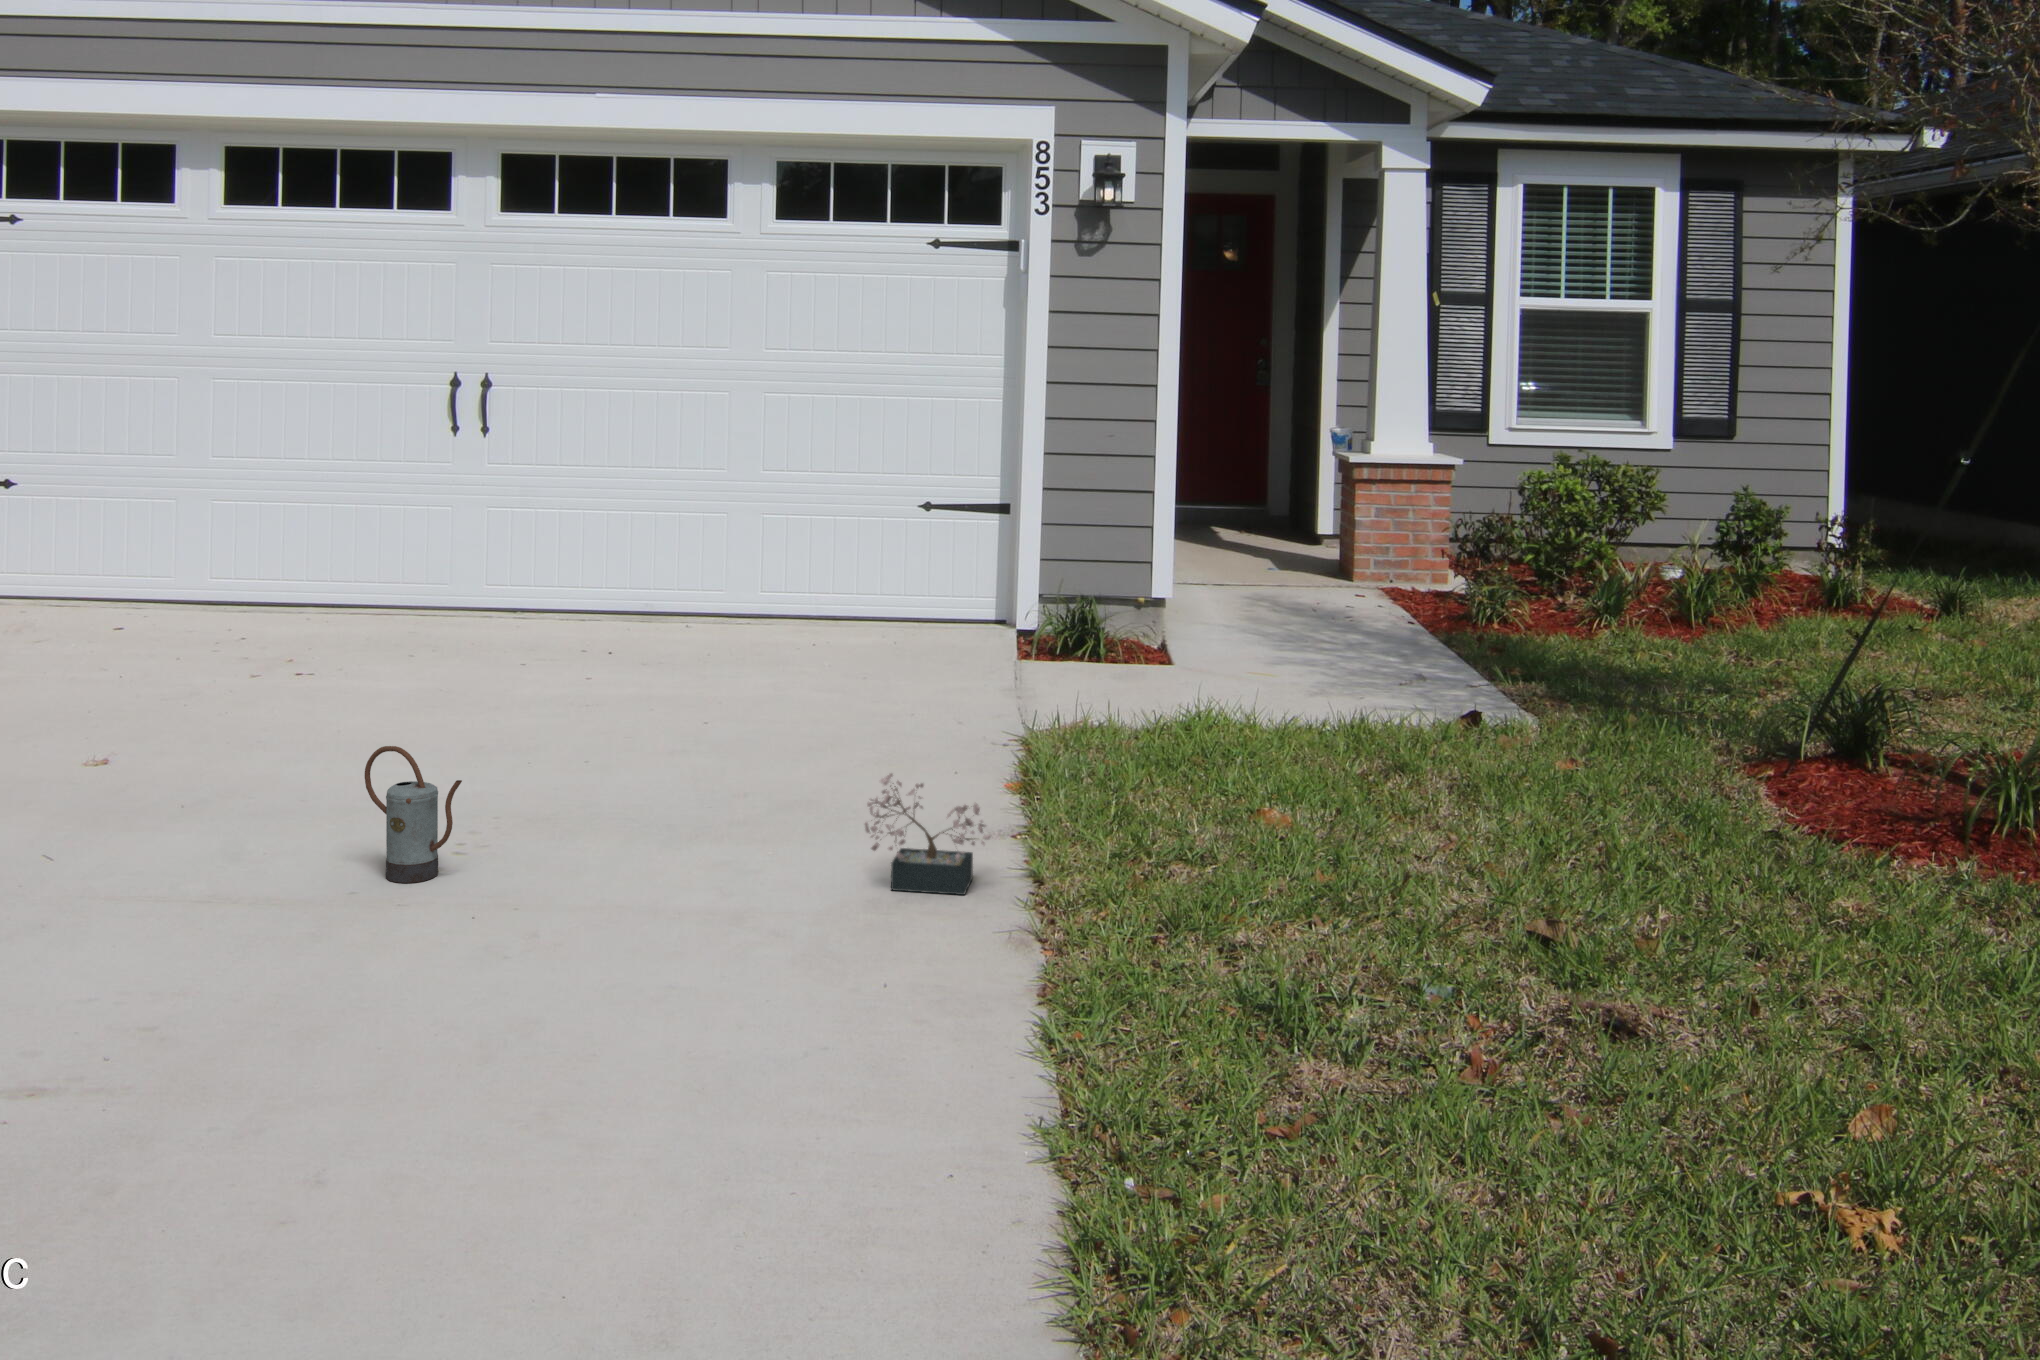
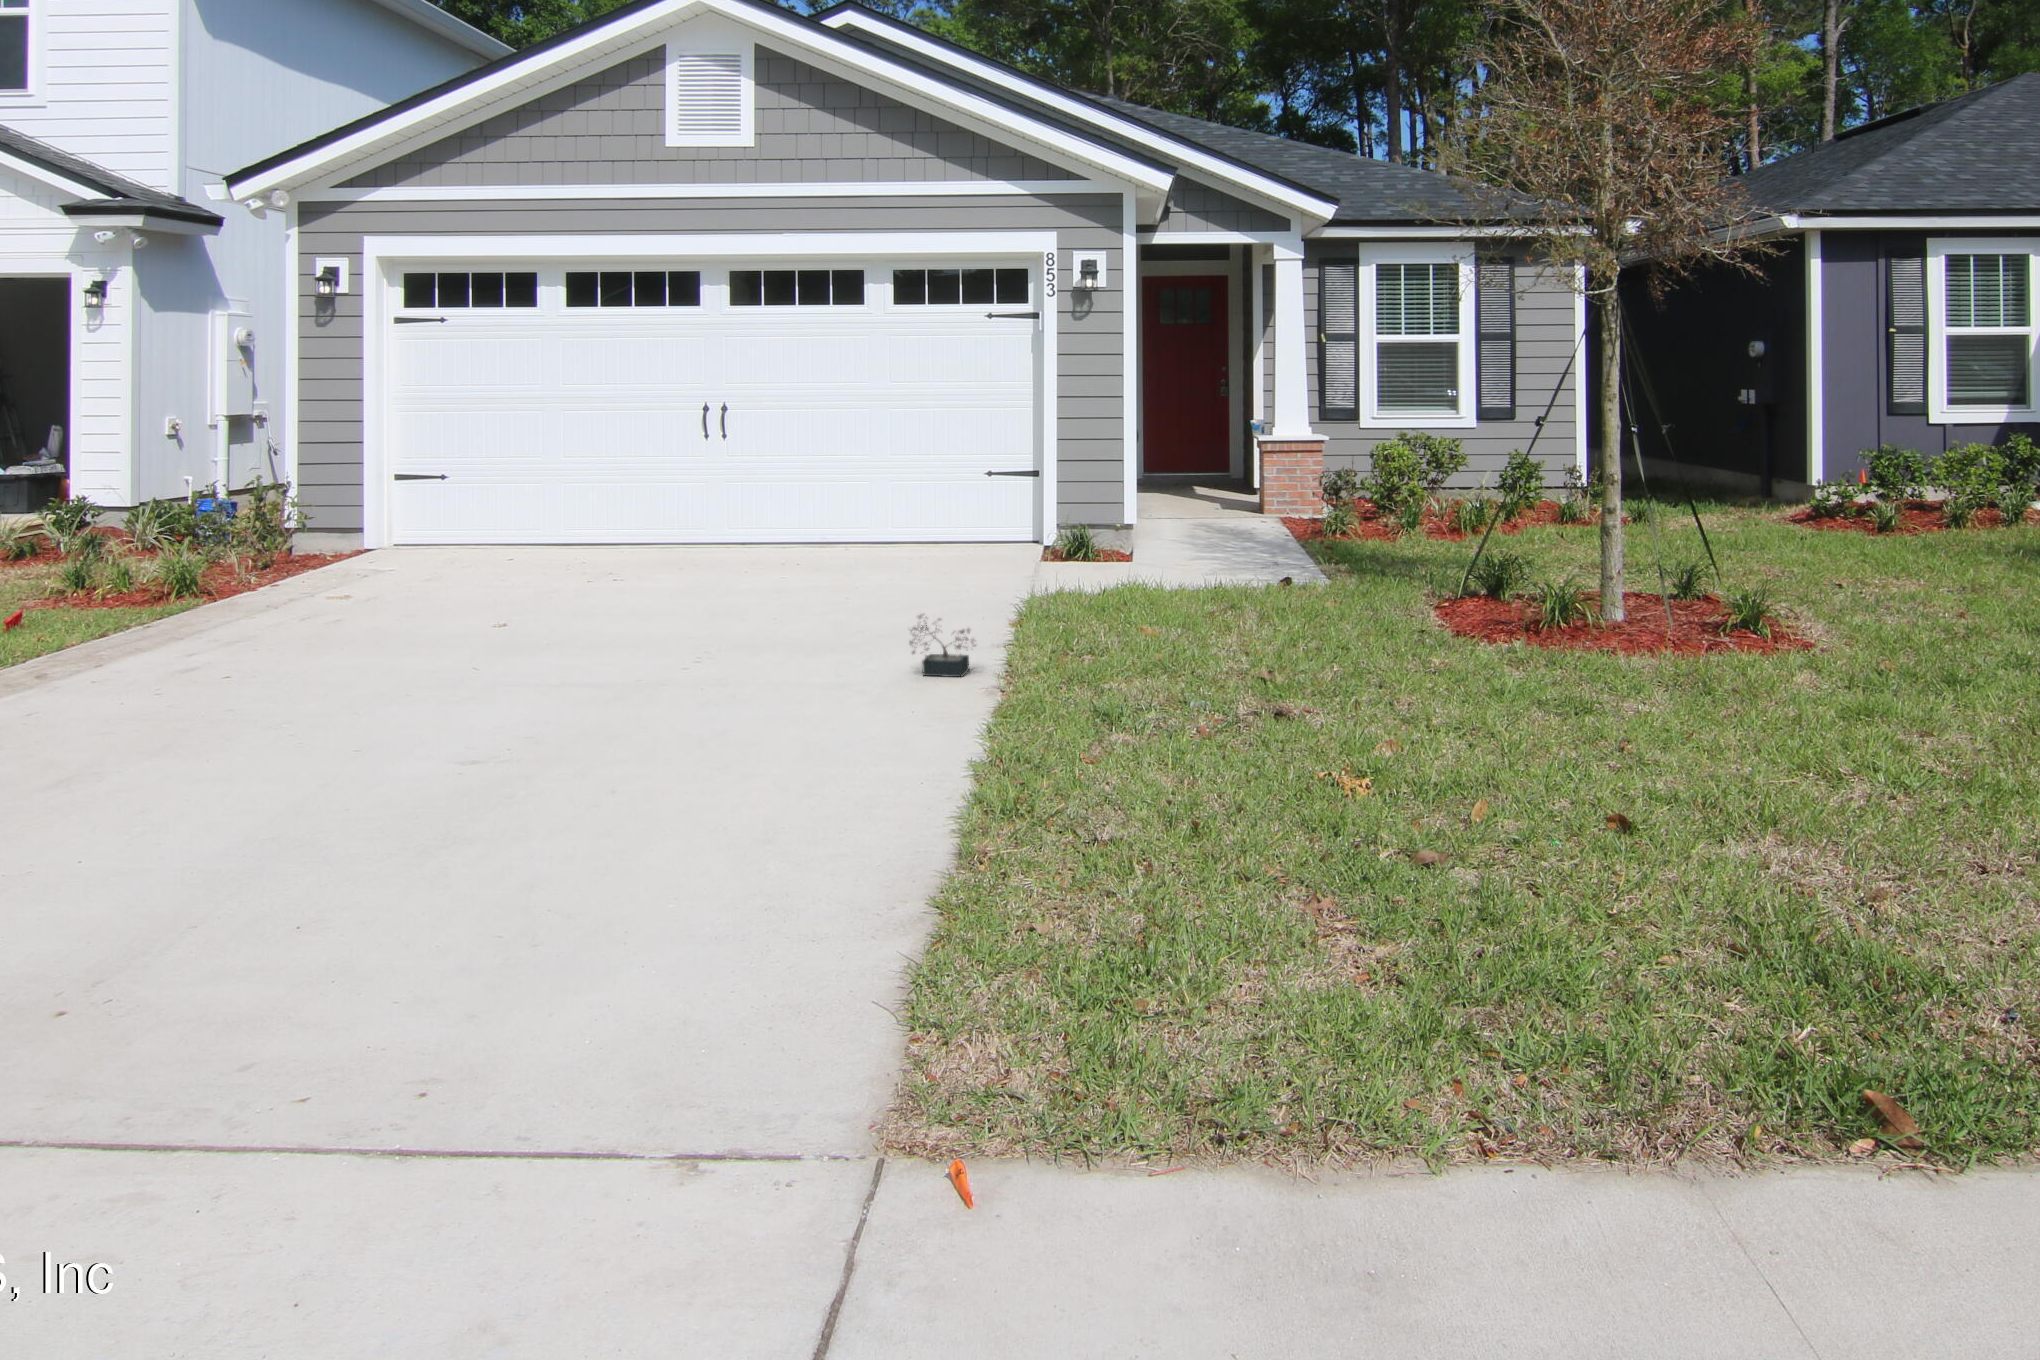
watering can: present [365,746,462,883] -> none [638,605,690,678]

